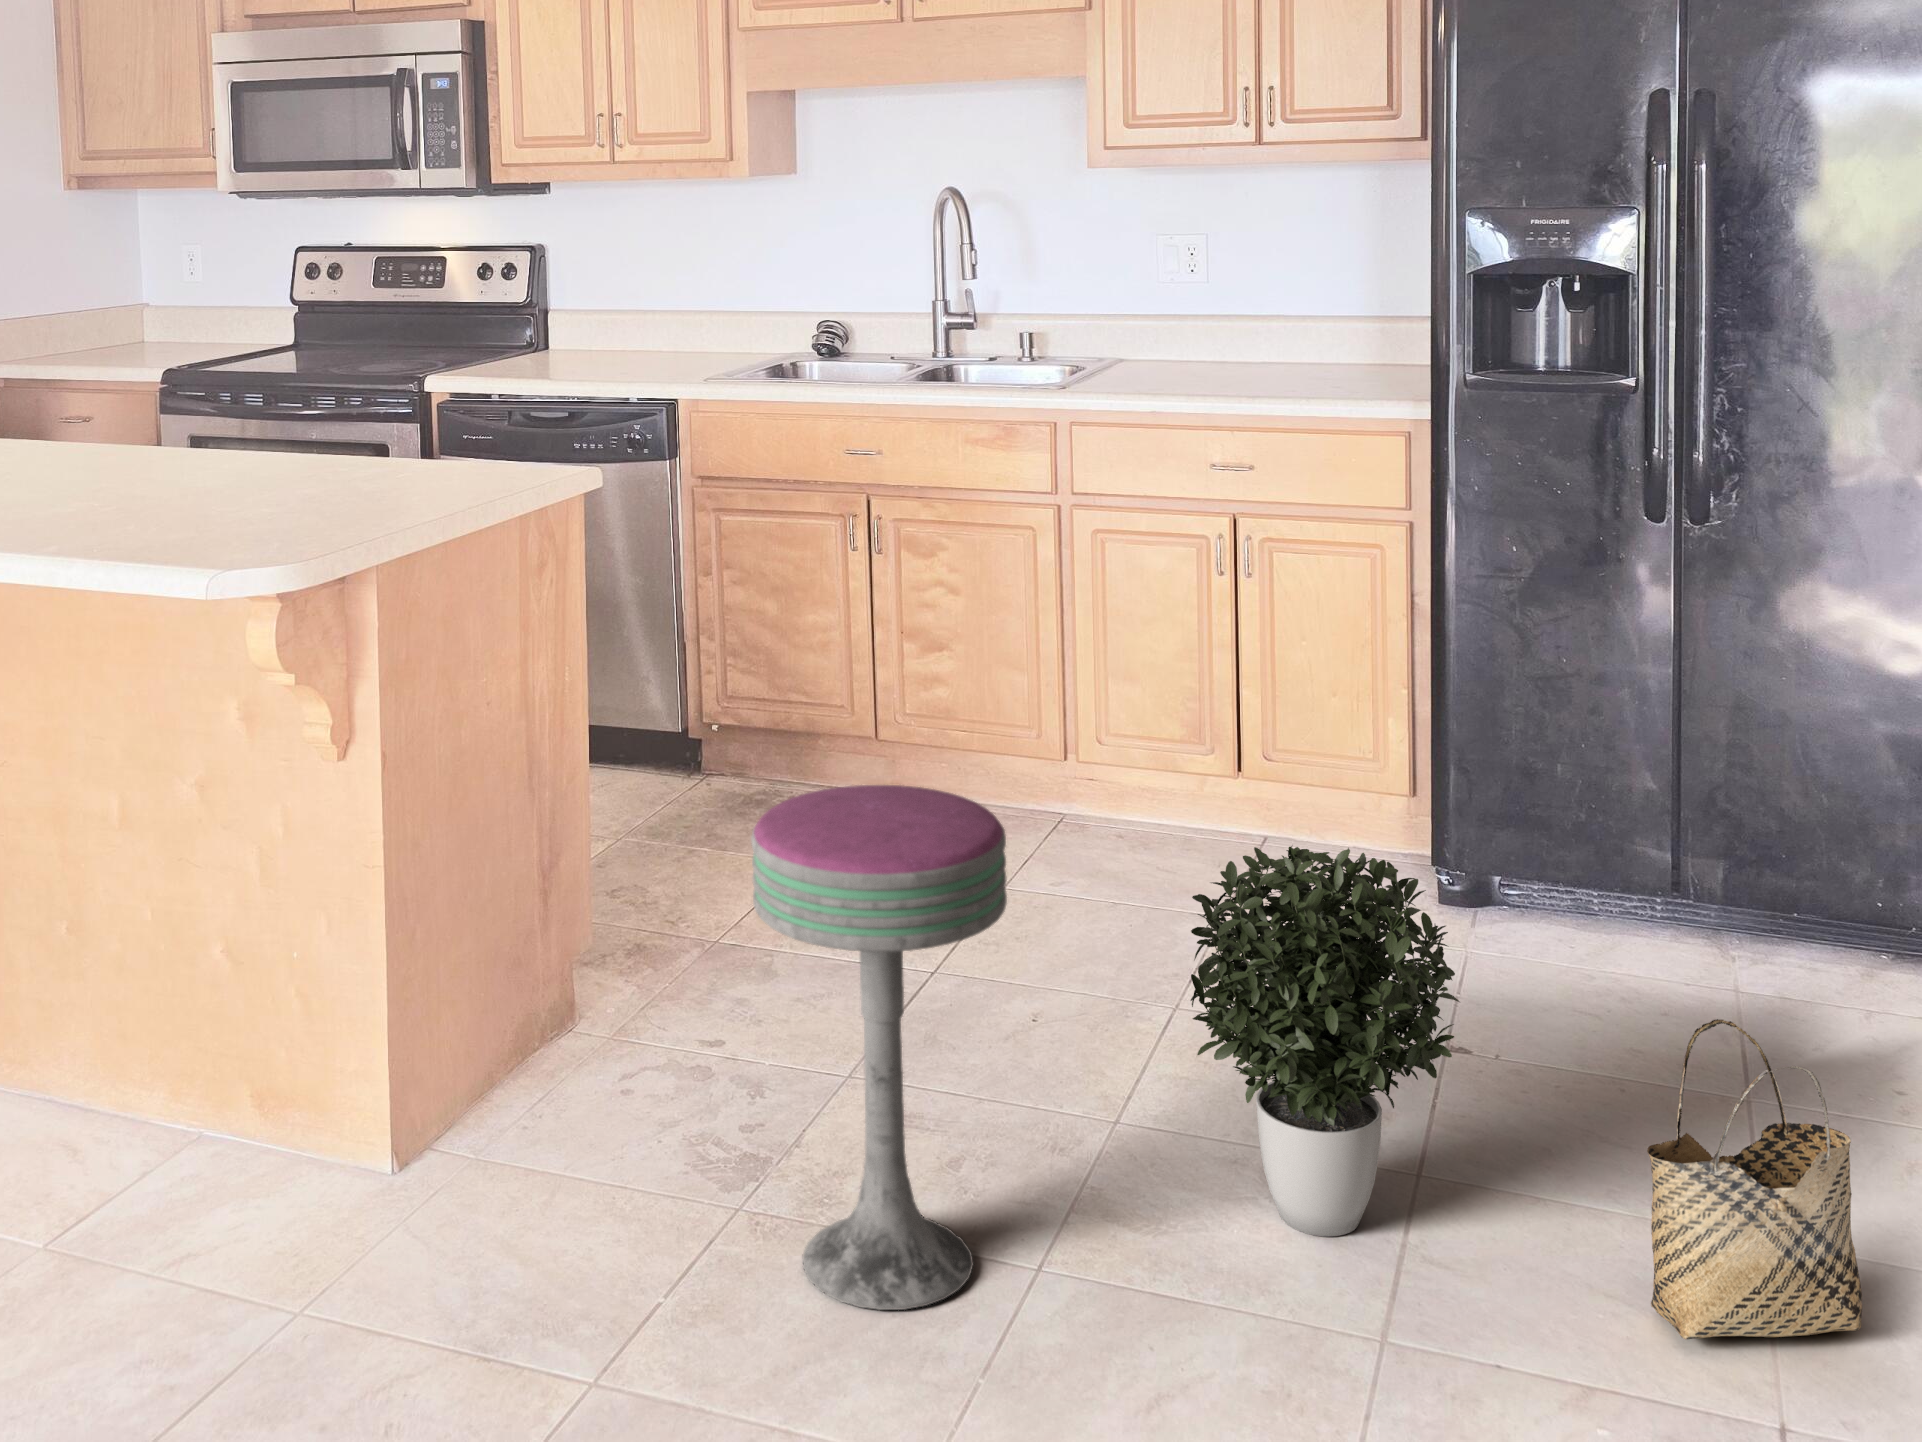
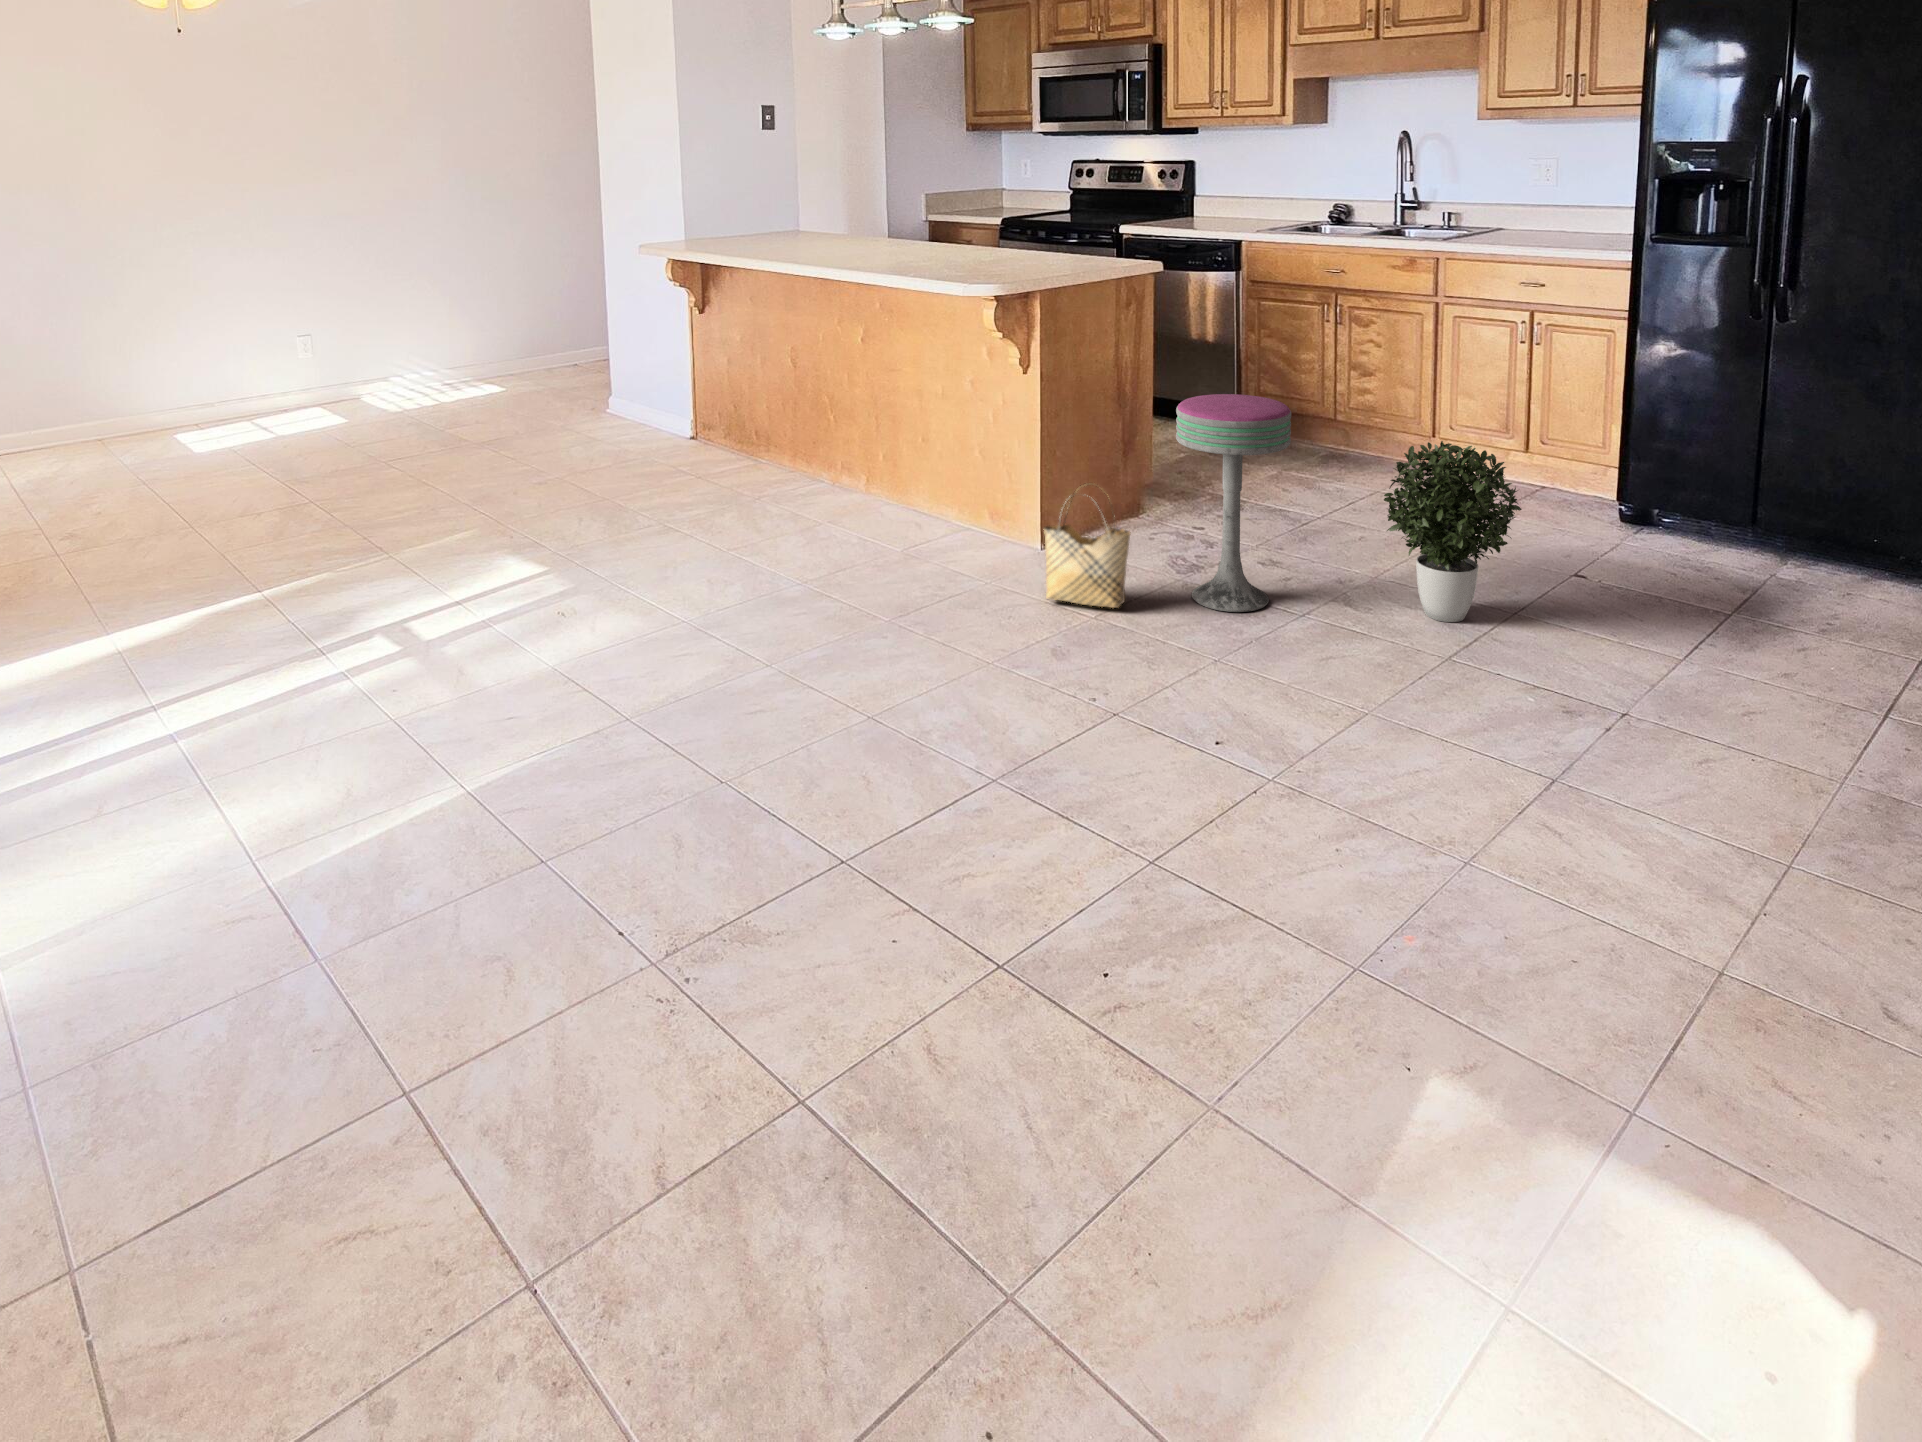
woven basket: present [1647,1019,1862,1340] -> present [1044,483,1130,608]

